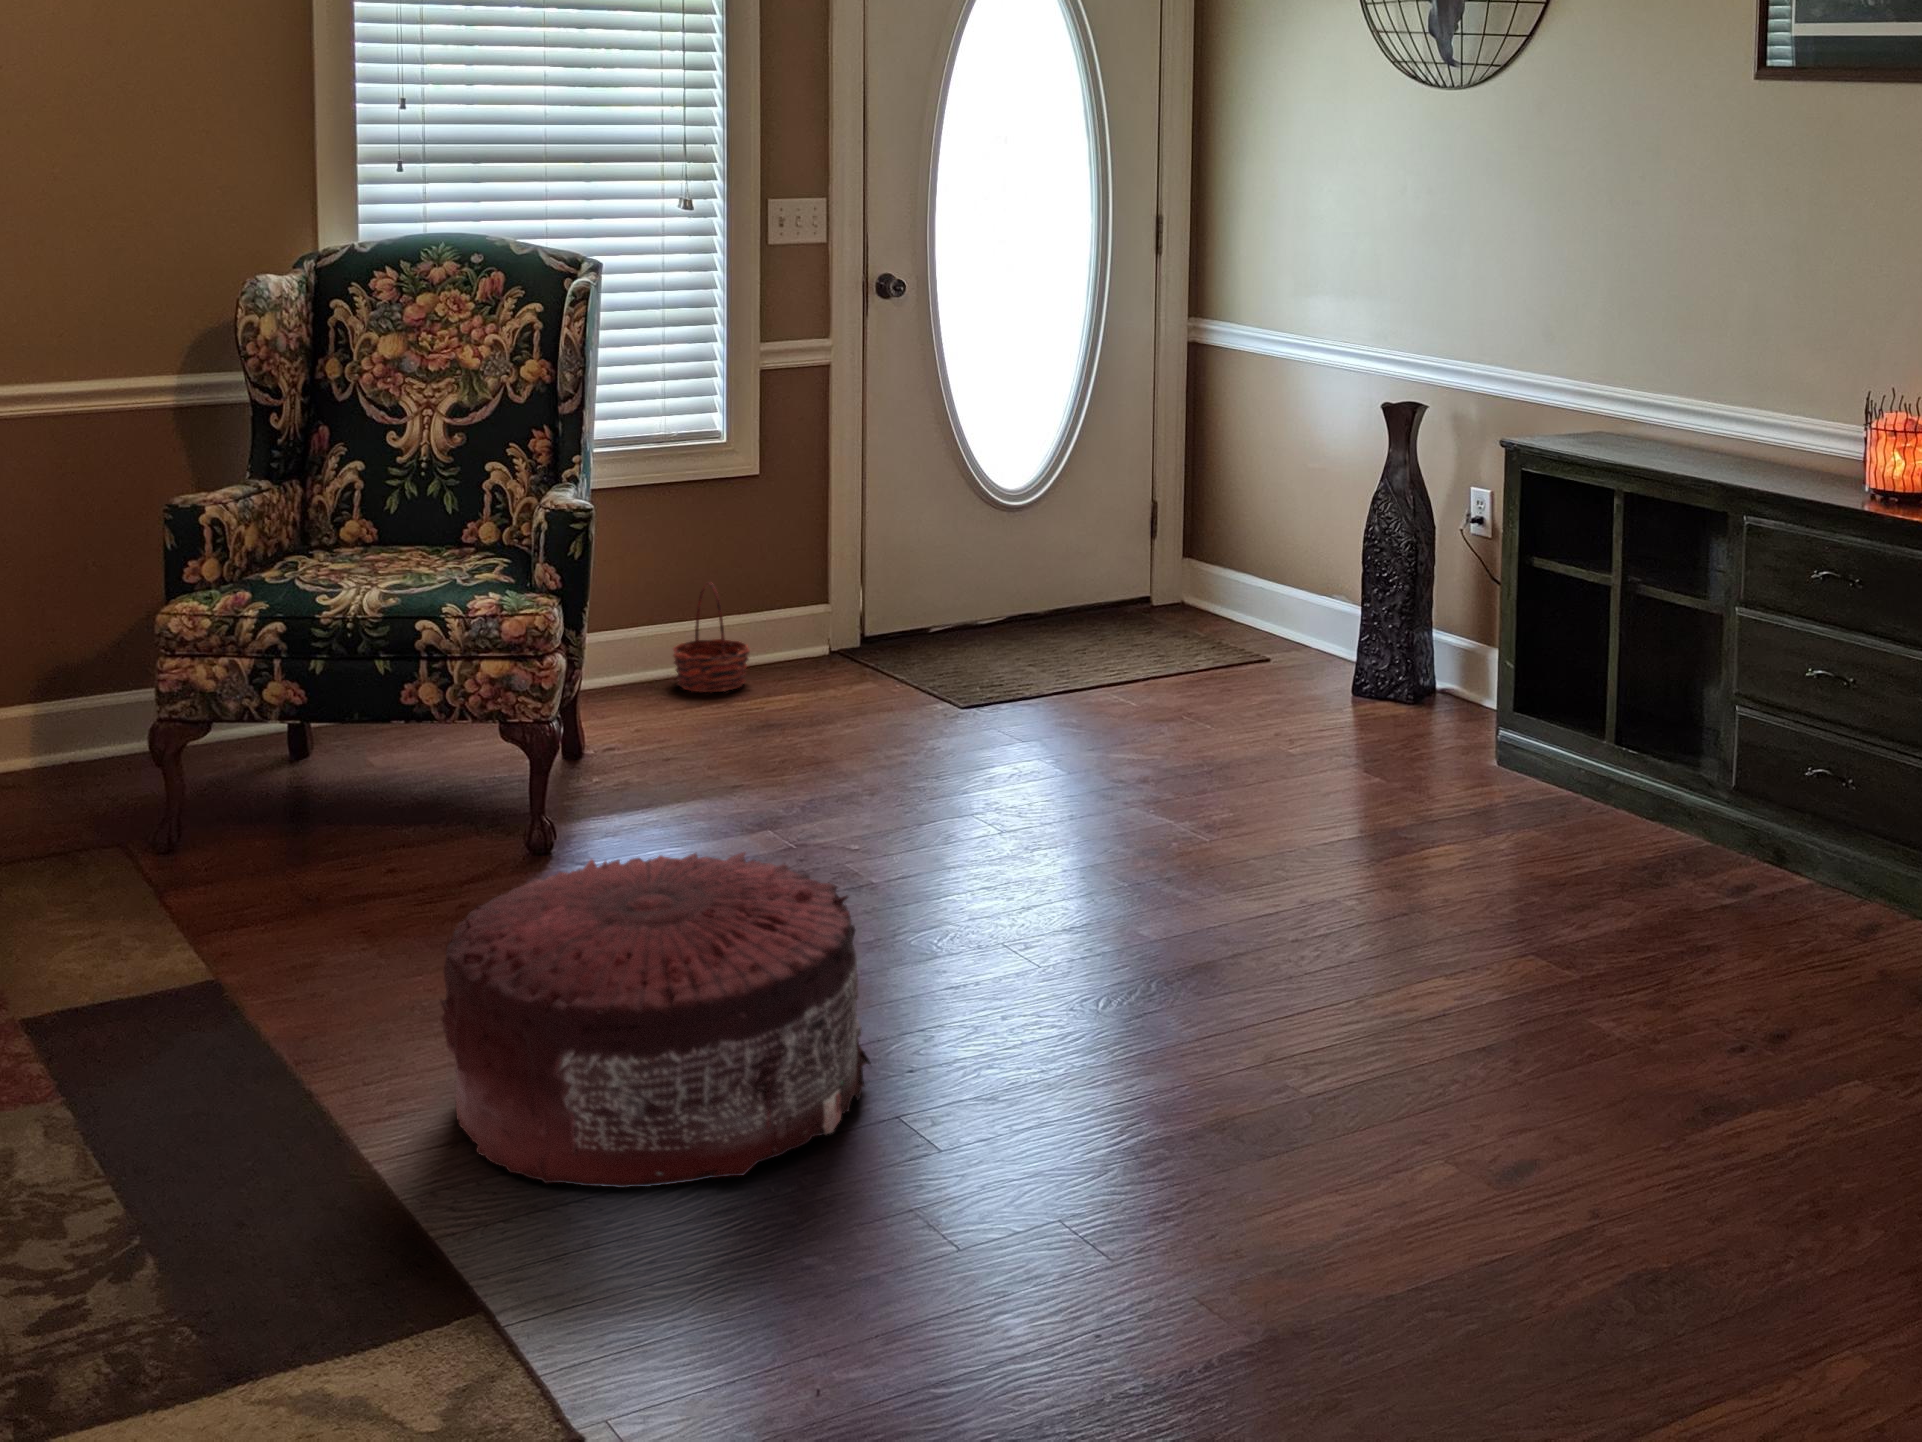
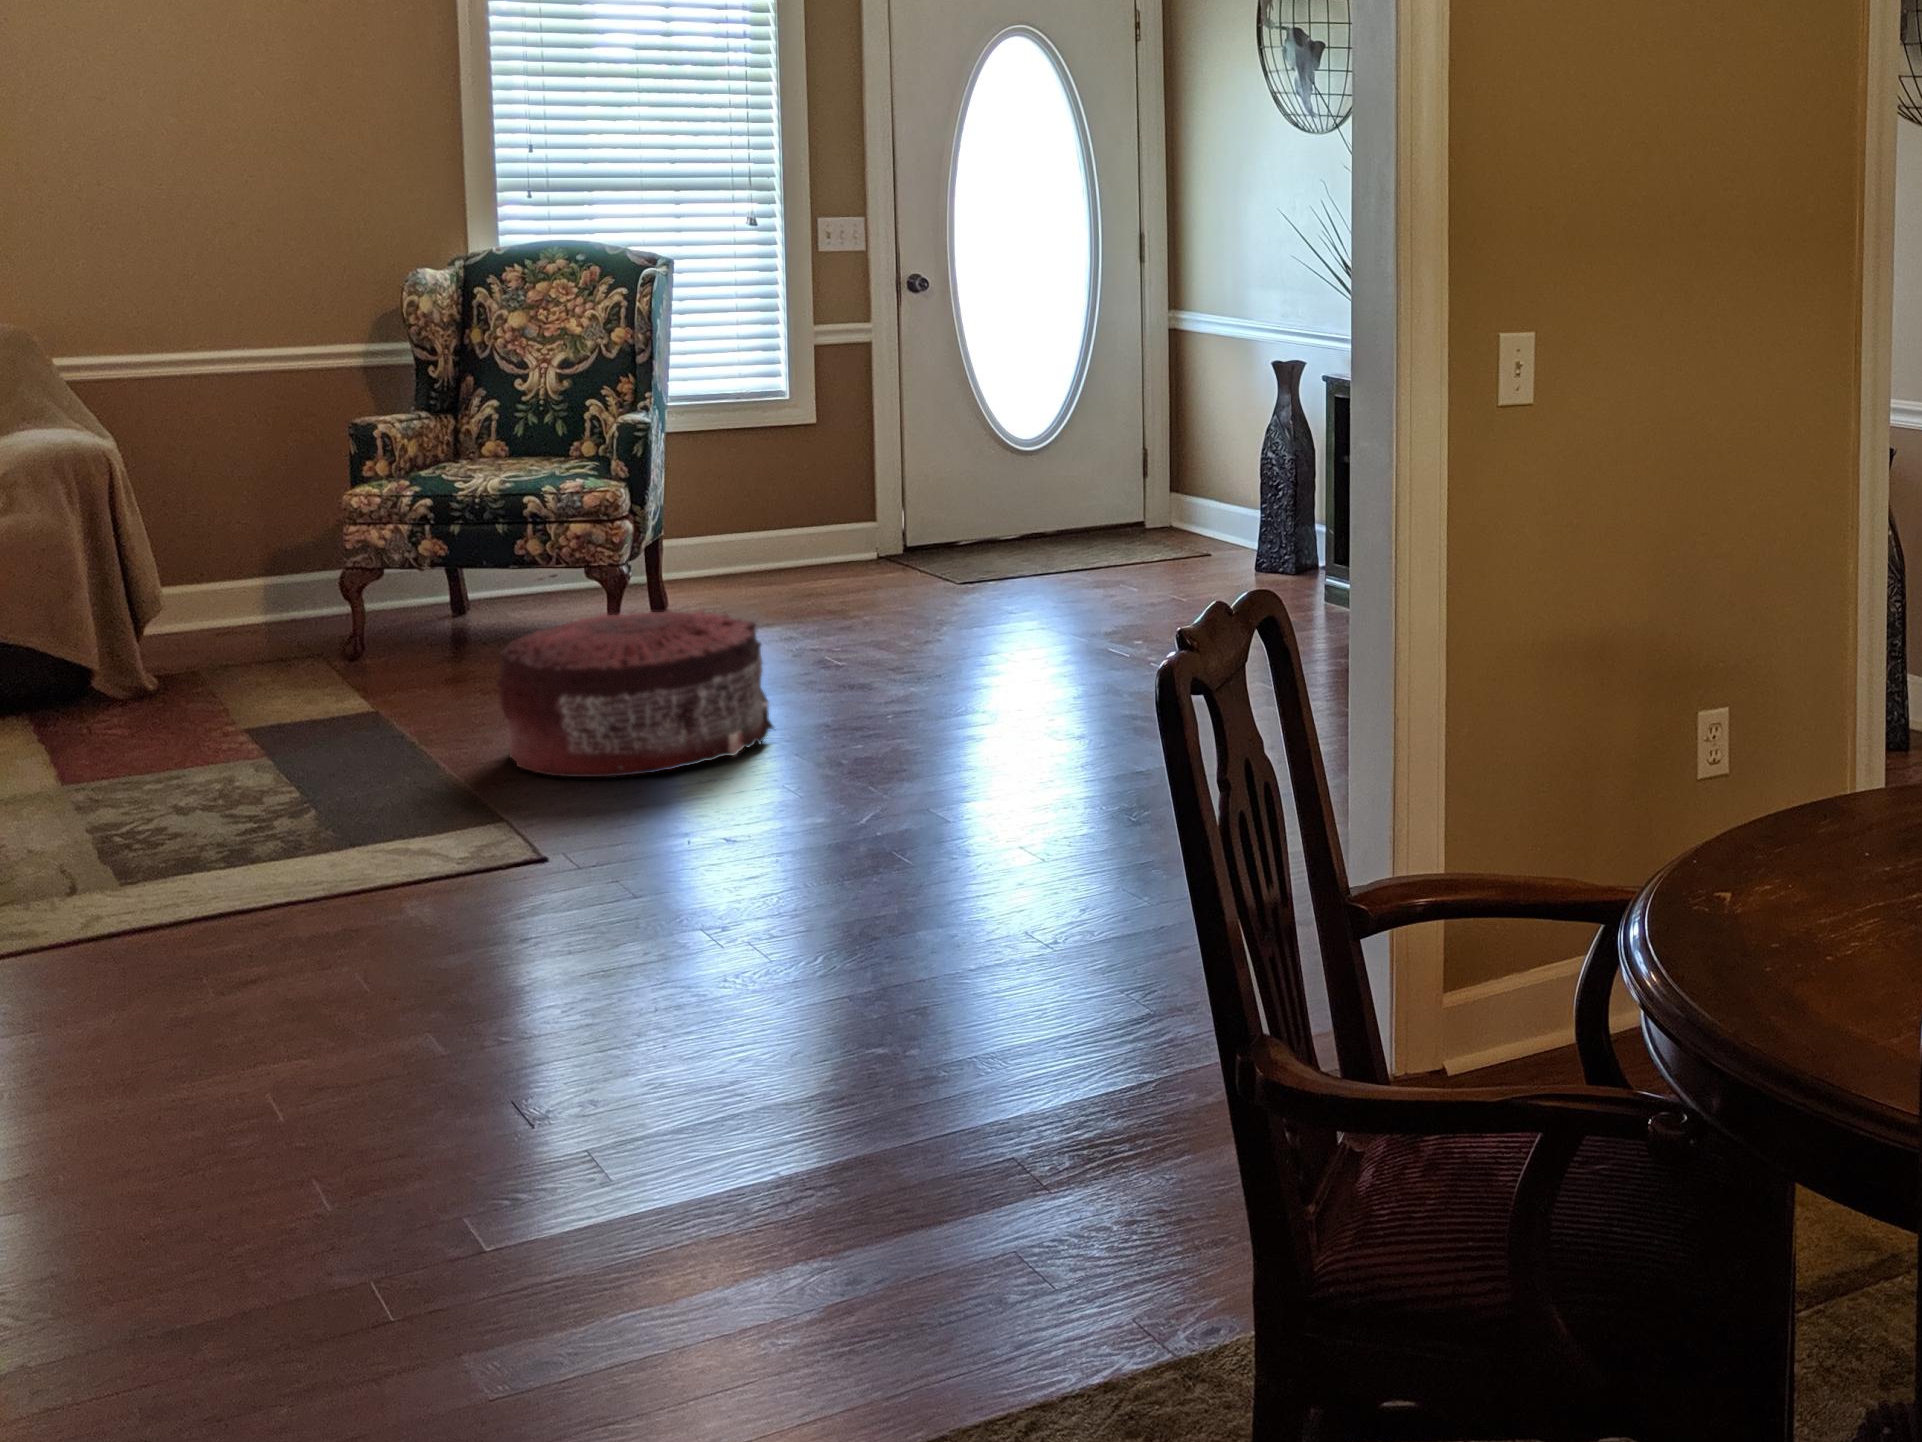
basket: present [673,582,750,692] -> none [748,499,807,579]

